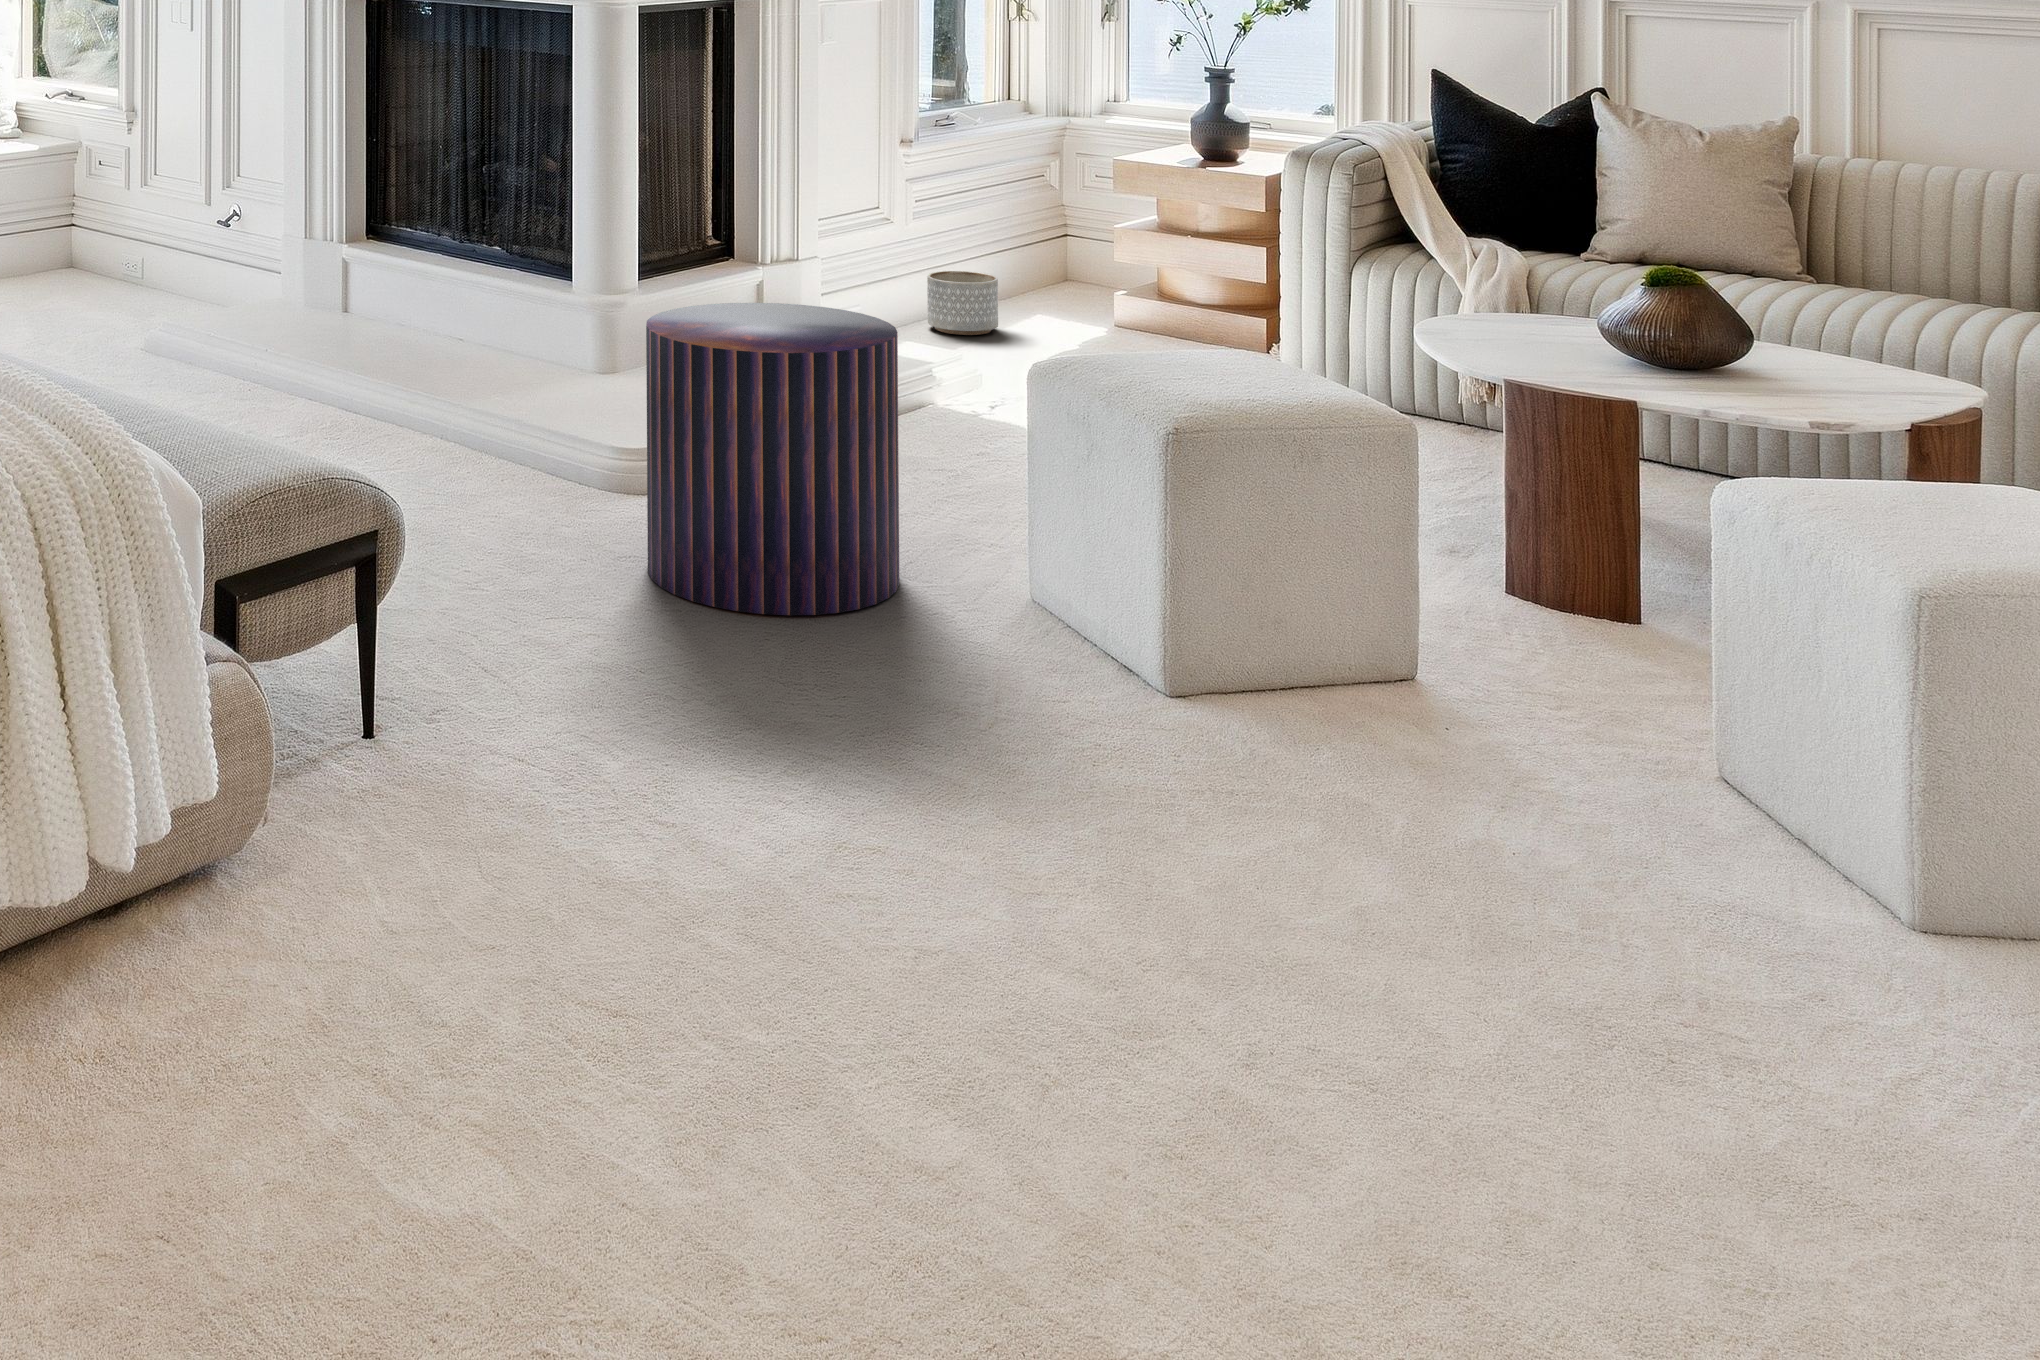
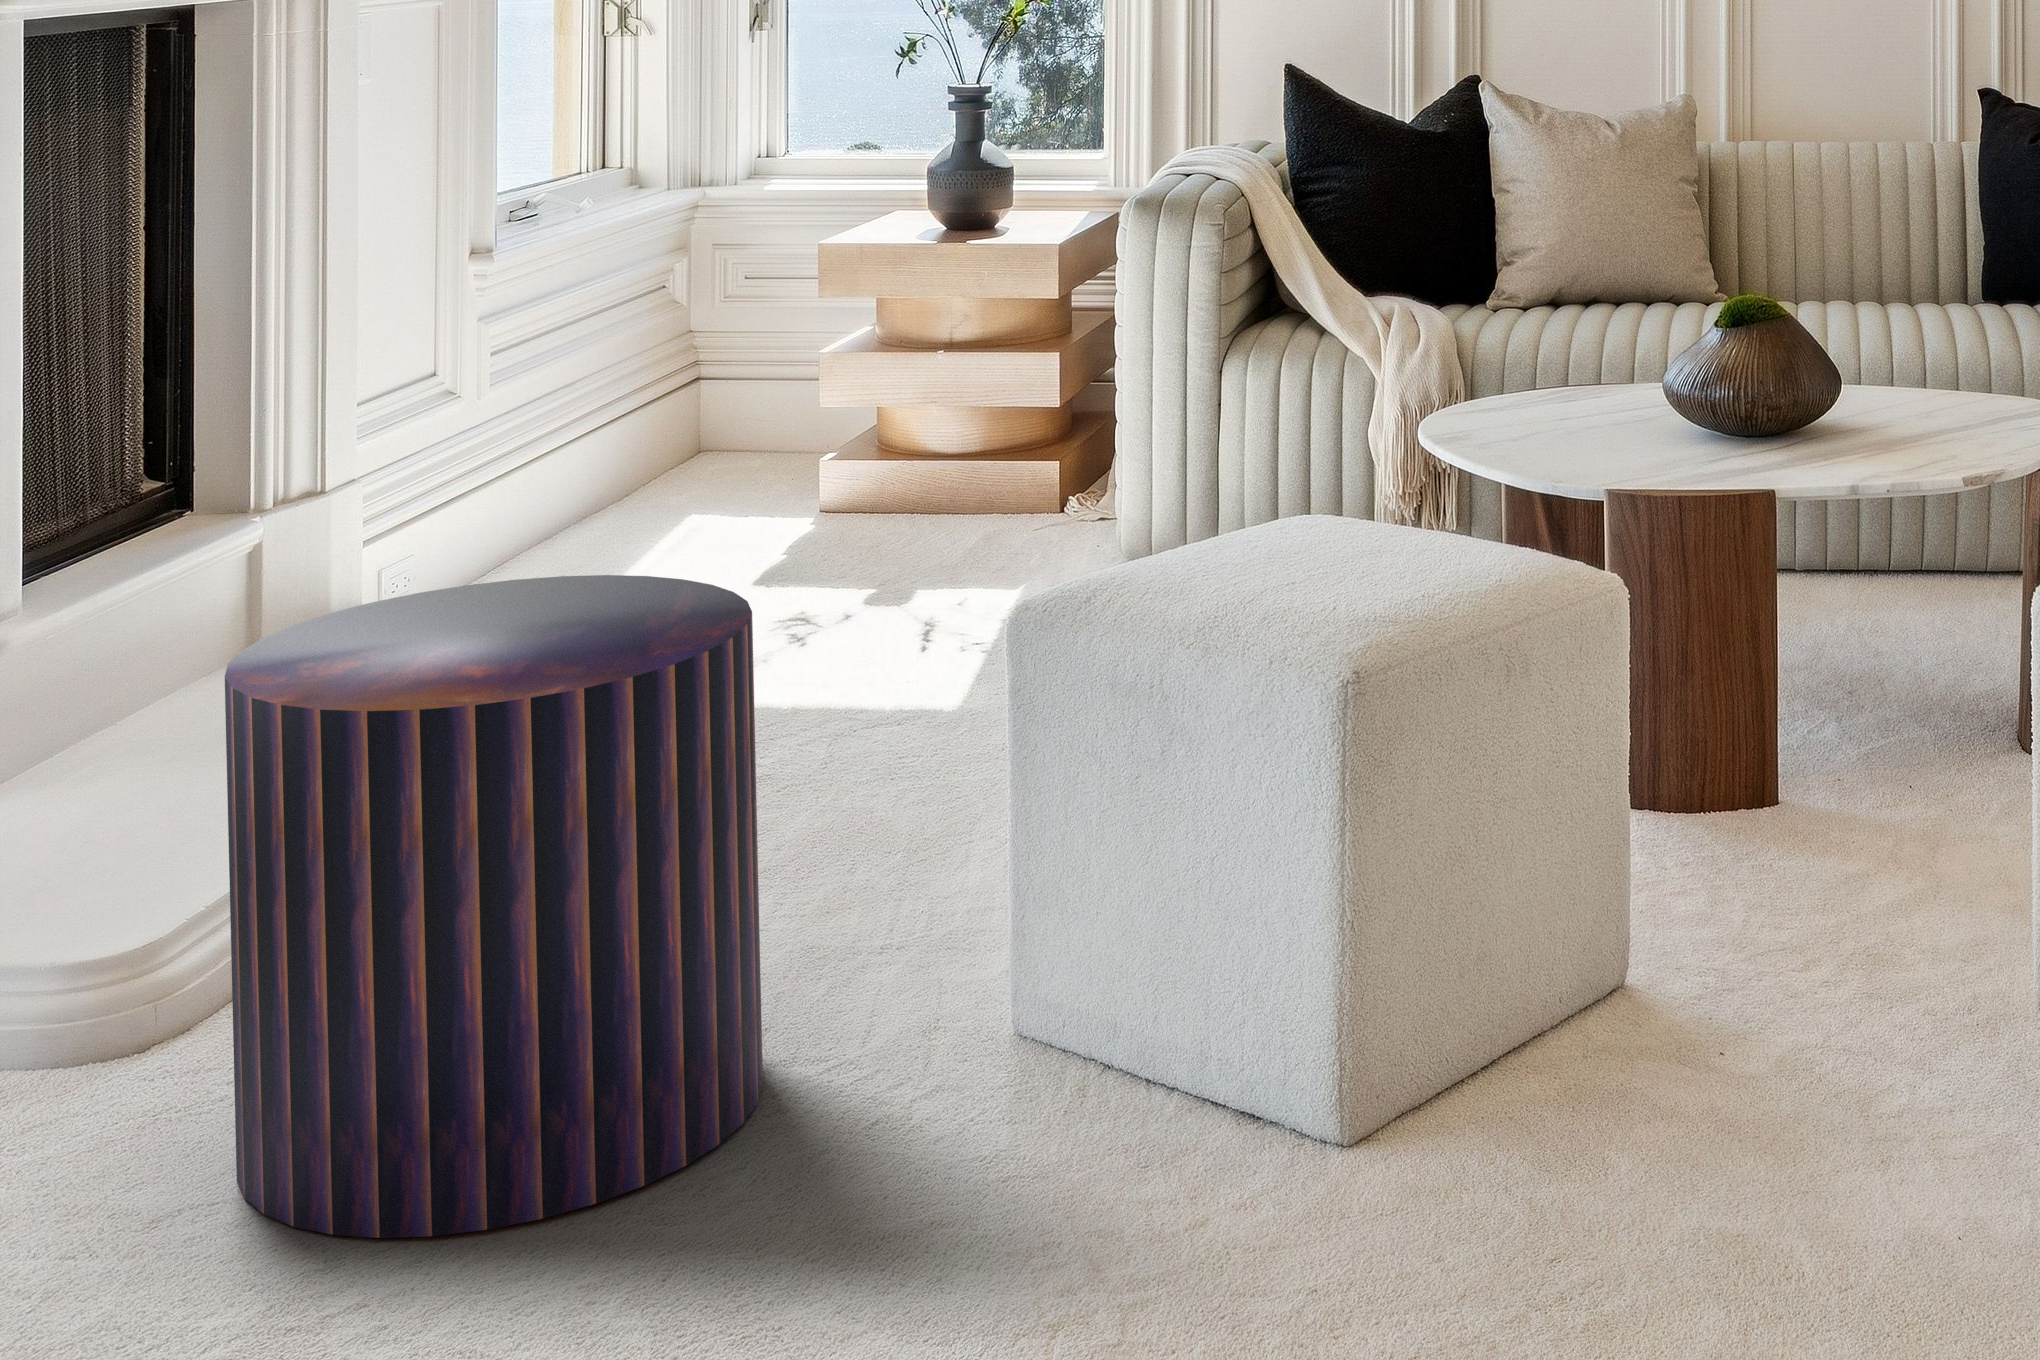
planter: present [927,271,998,335] -> none [520,452,642,562]

